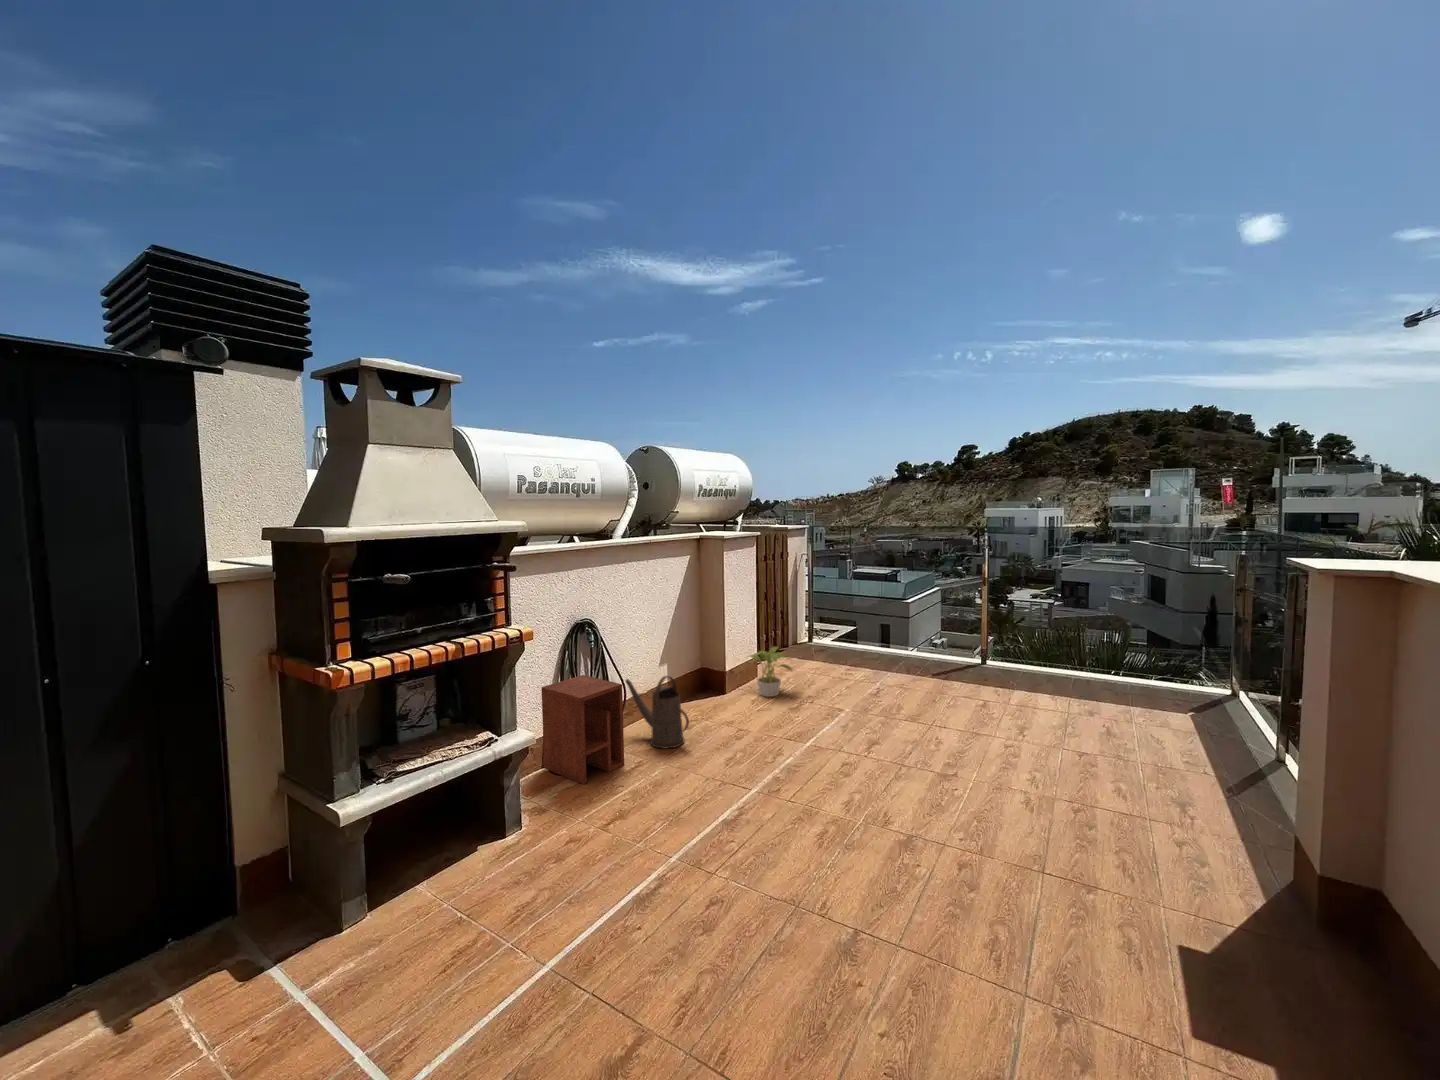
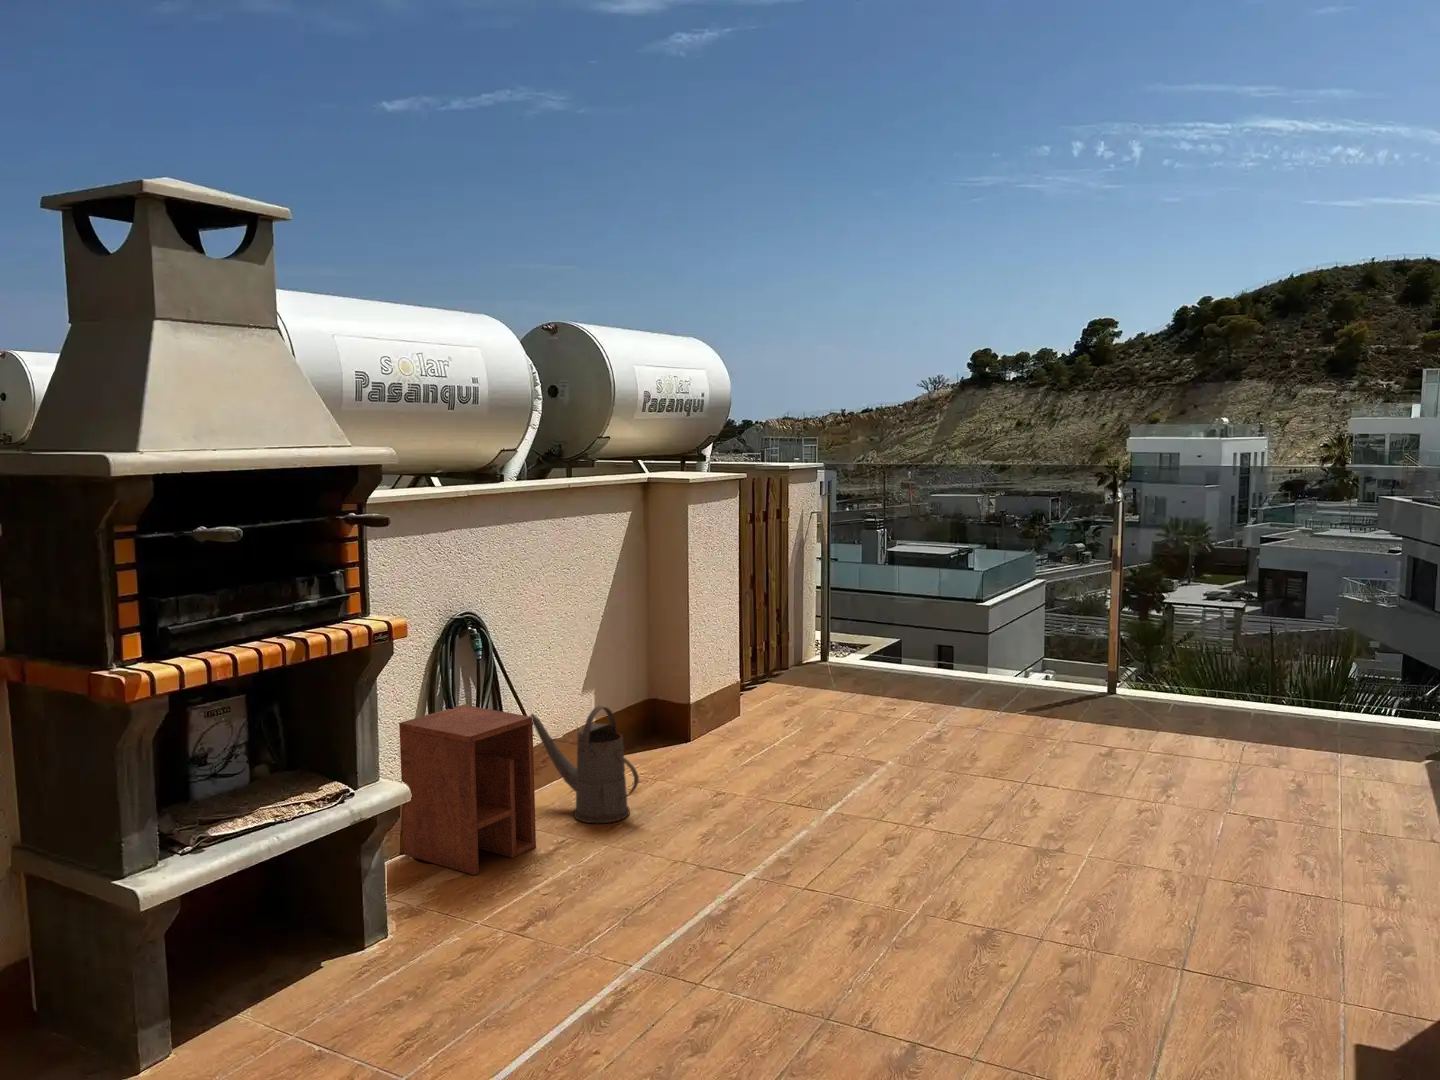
potted plant: present [750,647,792,697] -> none [724,664,803,746]

